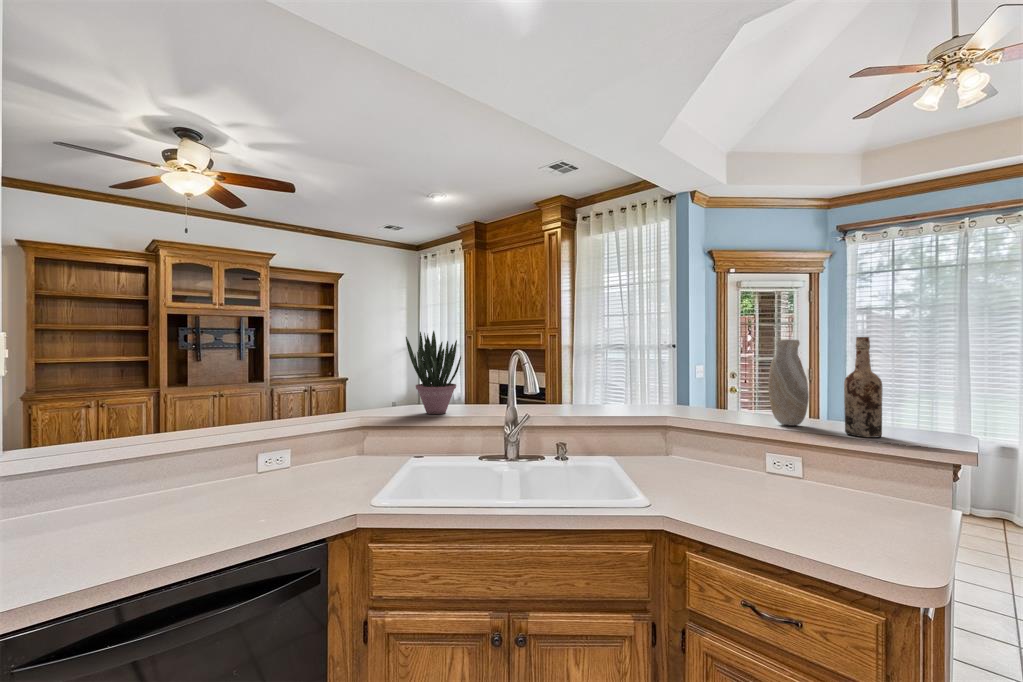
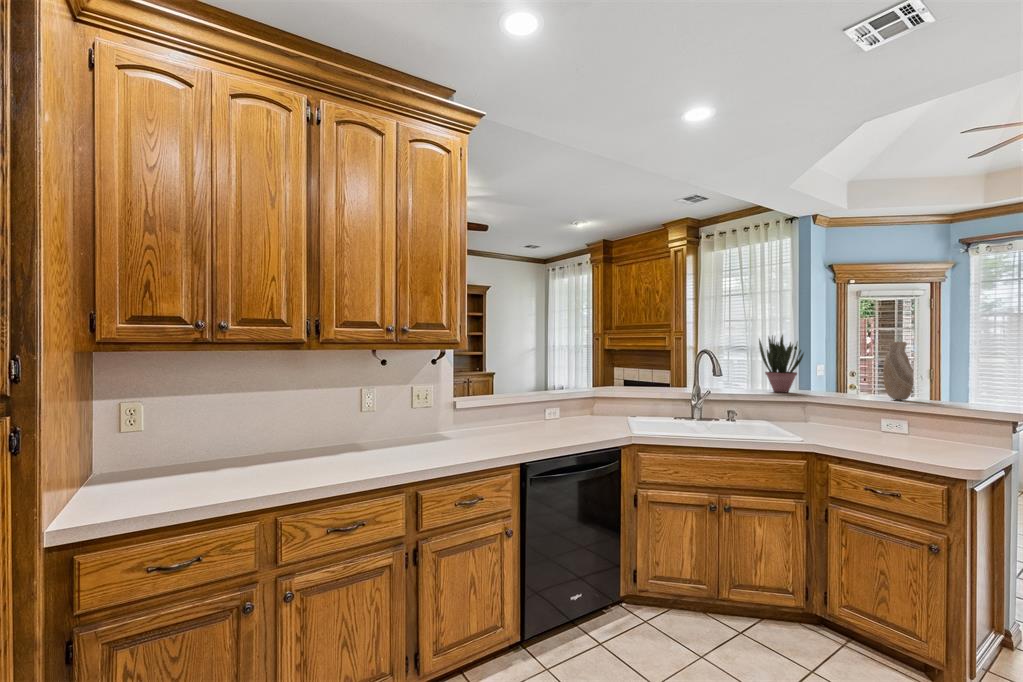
potted plant: present [406,331,461,414] -> present [759,335,804,392]
wine bottle: present [844,337,882,438] -> none [938,340,965,405]

